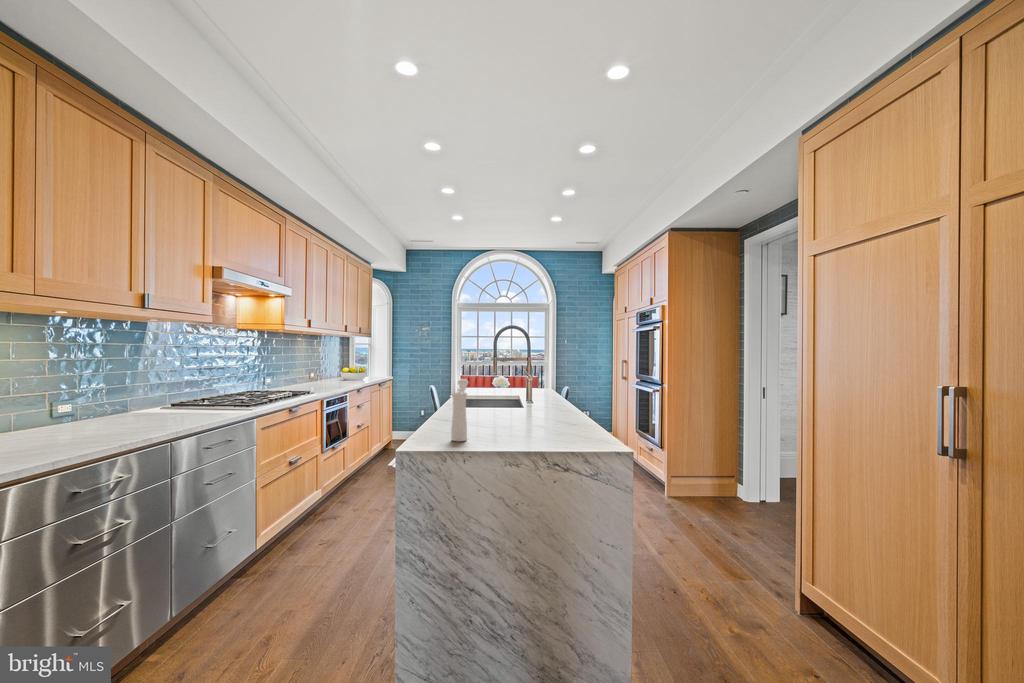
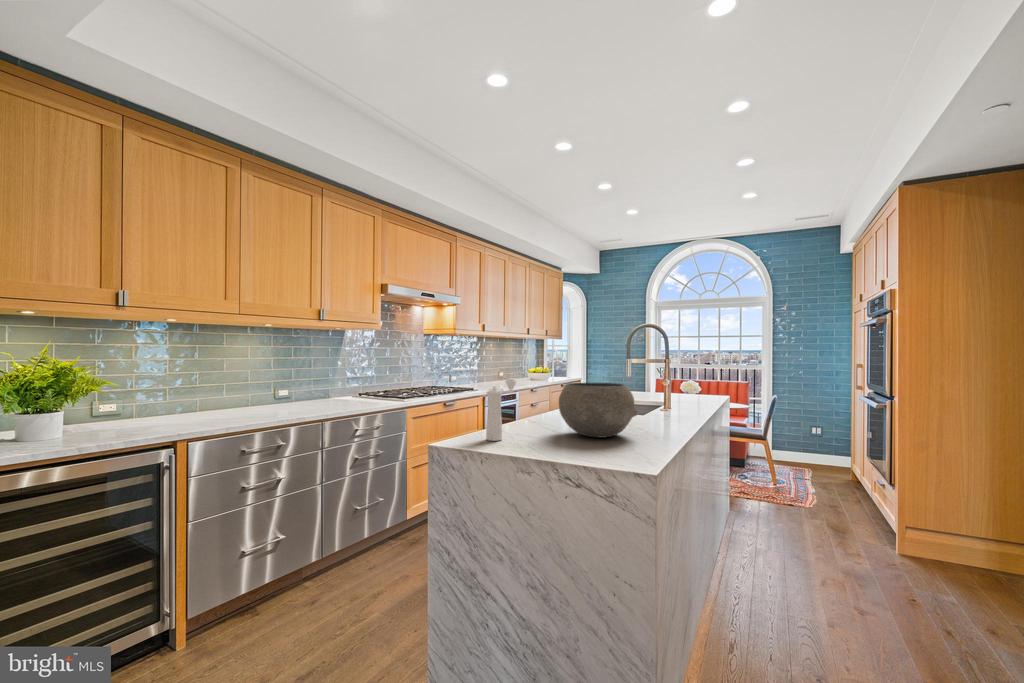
ceramic bowl: none [497,380,566,428] -> present [559,383,637,438]

